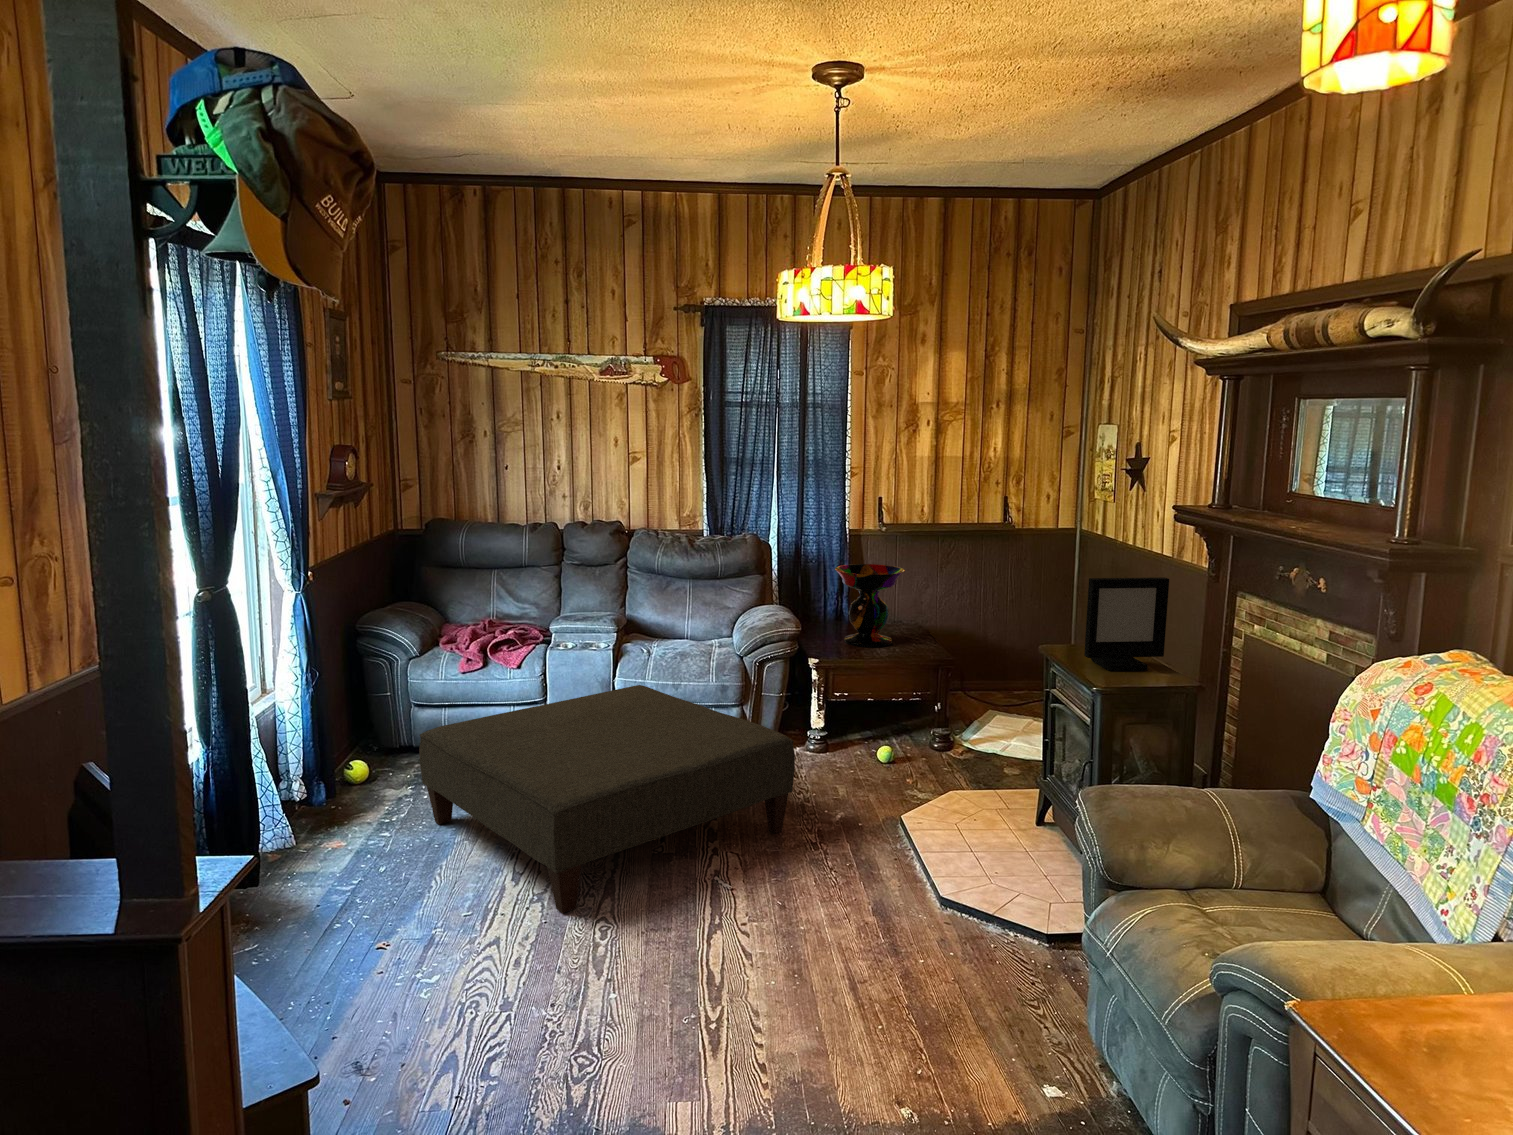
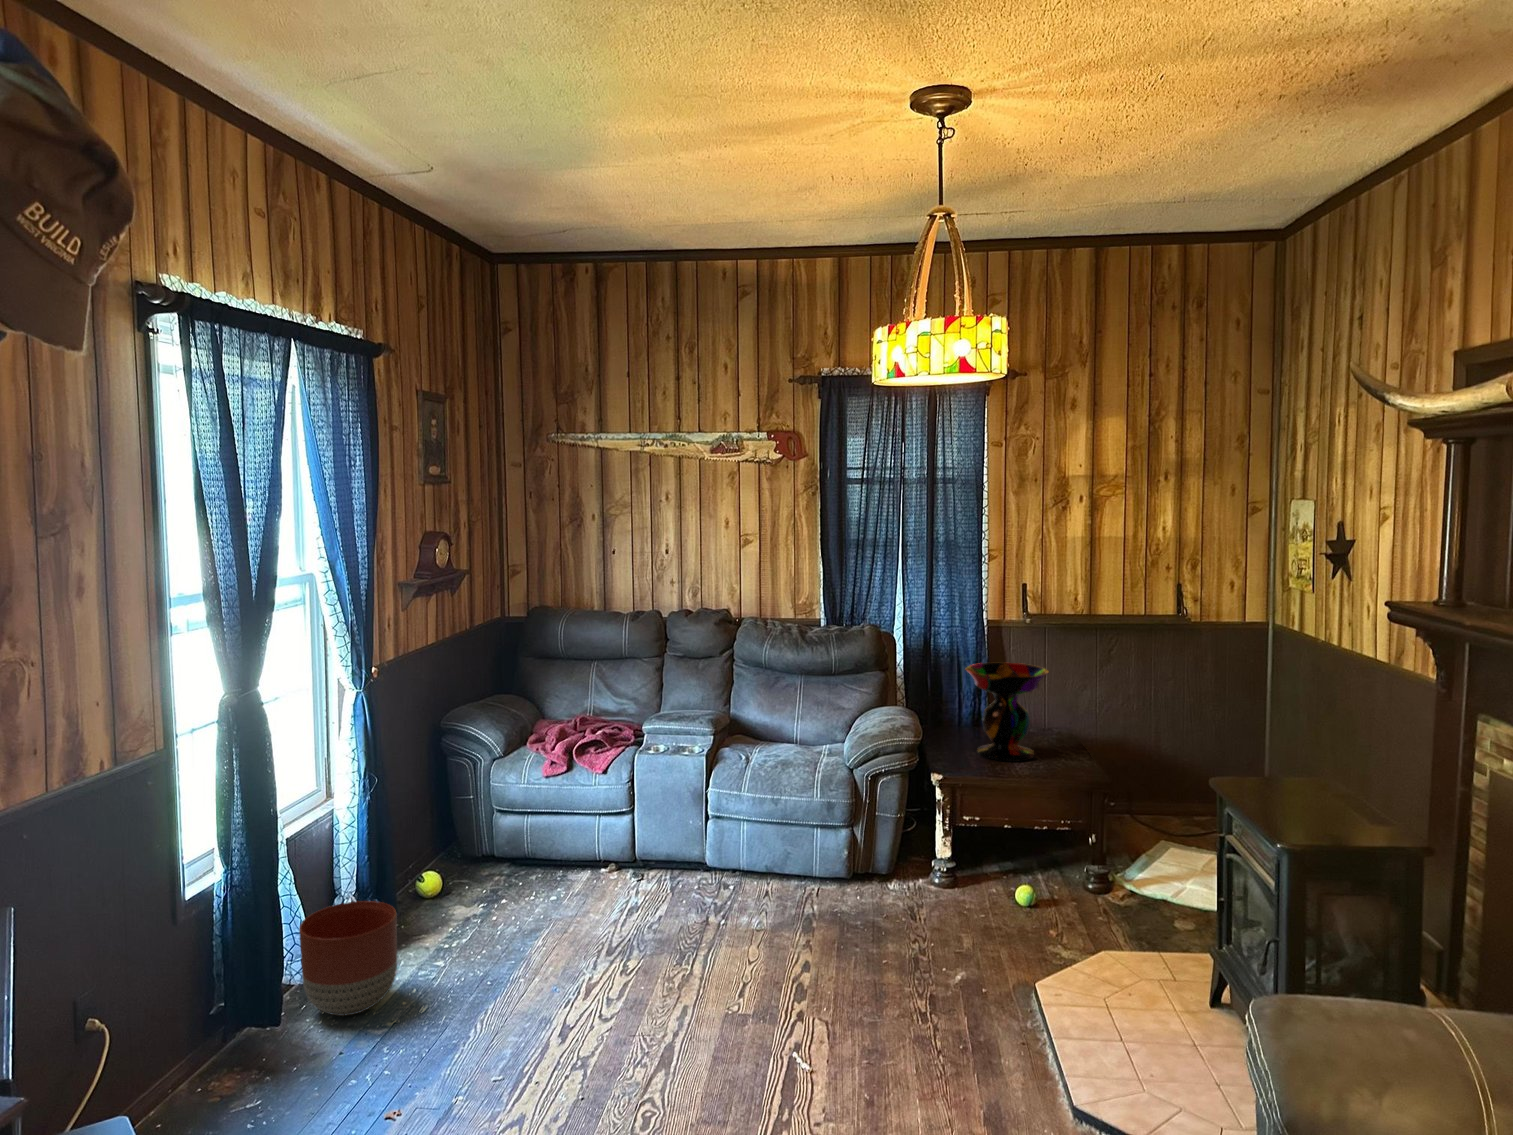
picture frame: present [1084,577,1169,671] -> none [1267,697,1383,820]
ottoman: present [419,685,795,913] -> none [479,799,899,1089]
planter: none [266,779,356,878] -> present [299,901,397,1016]

